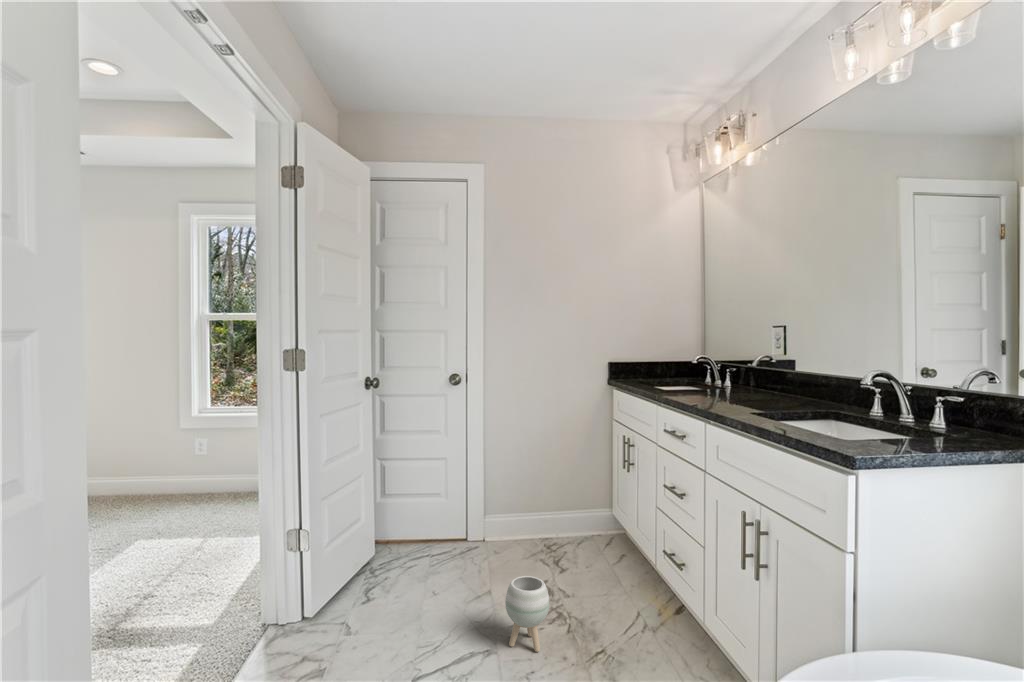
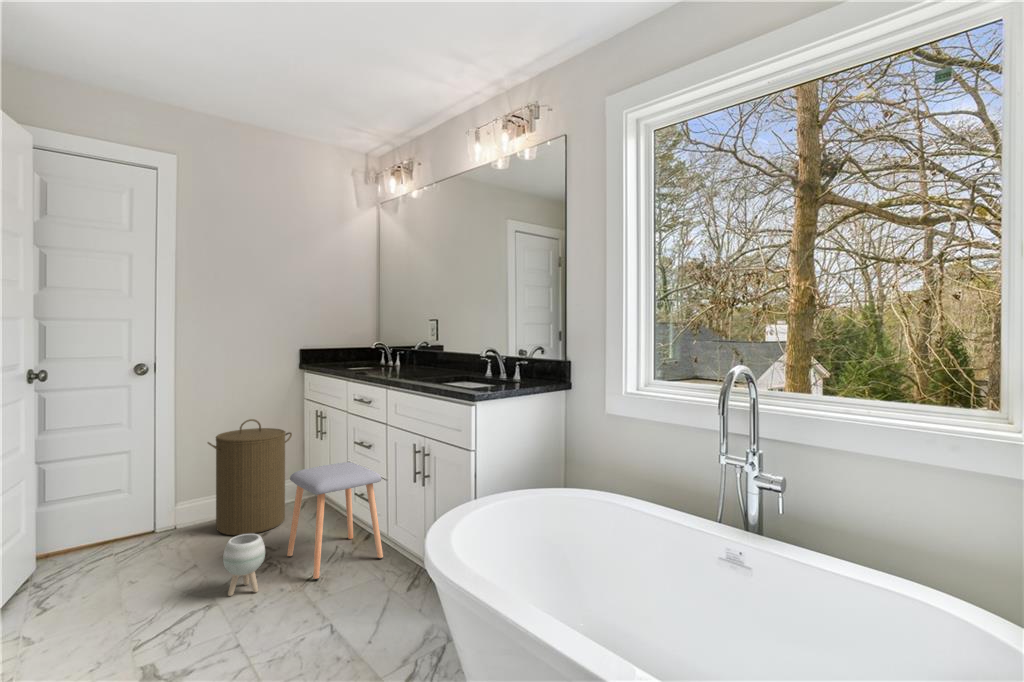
laundry hamper: none [513,437,597,566] -> present [208,419,292,535]
stool: none [580,508,696,660] -> present [287,462,383,580]

